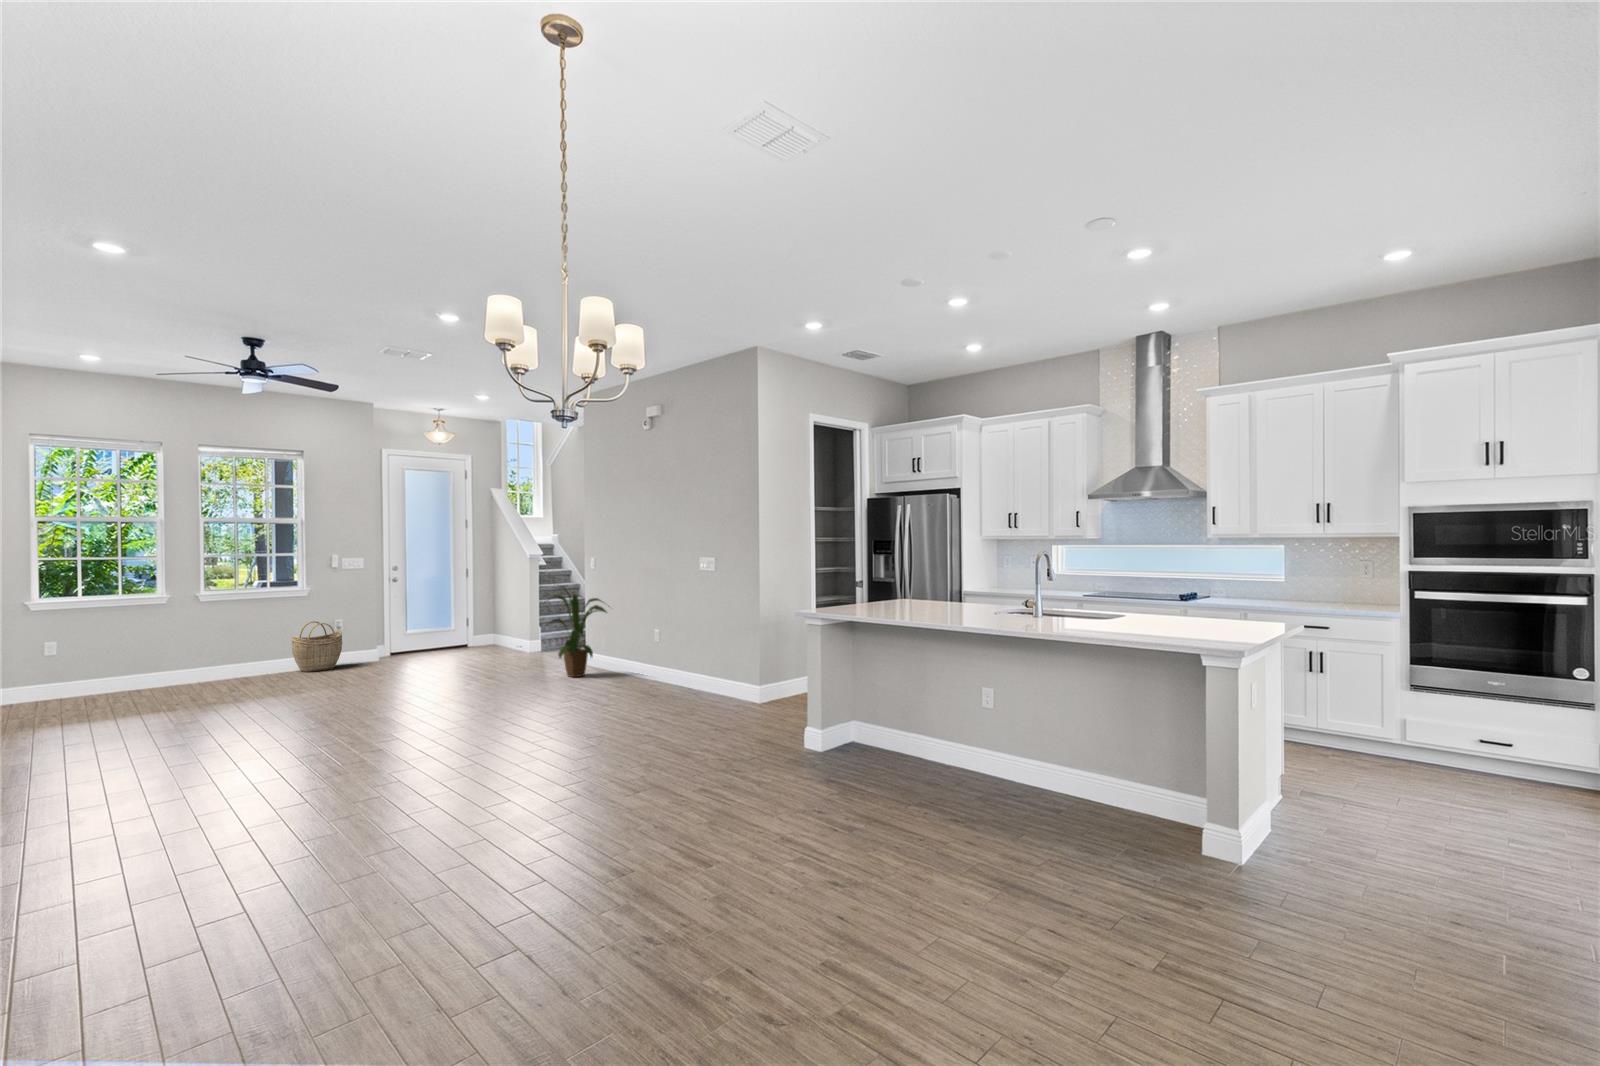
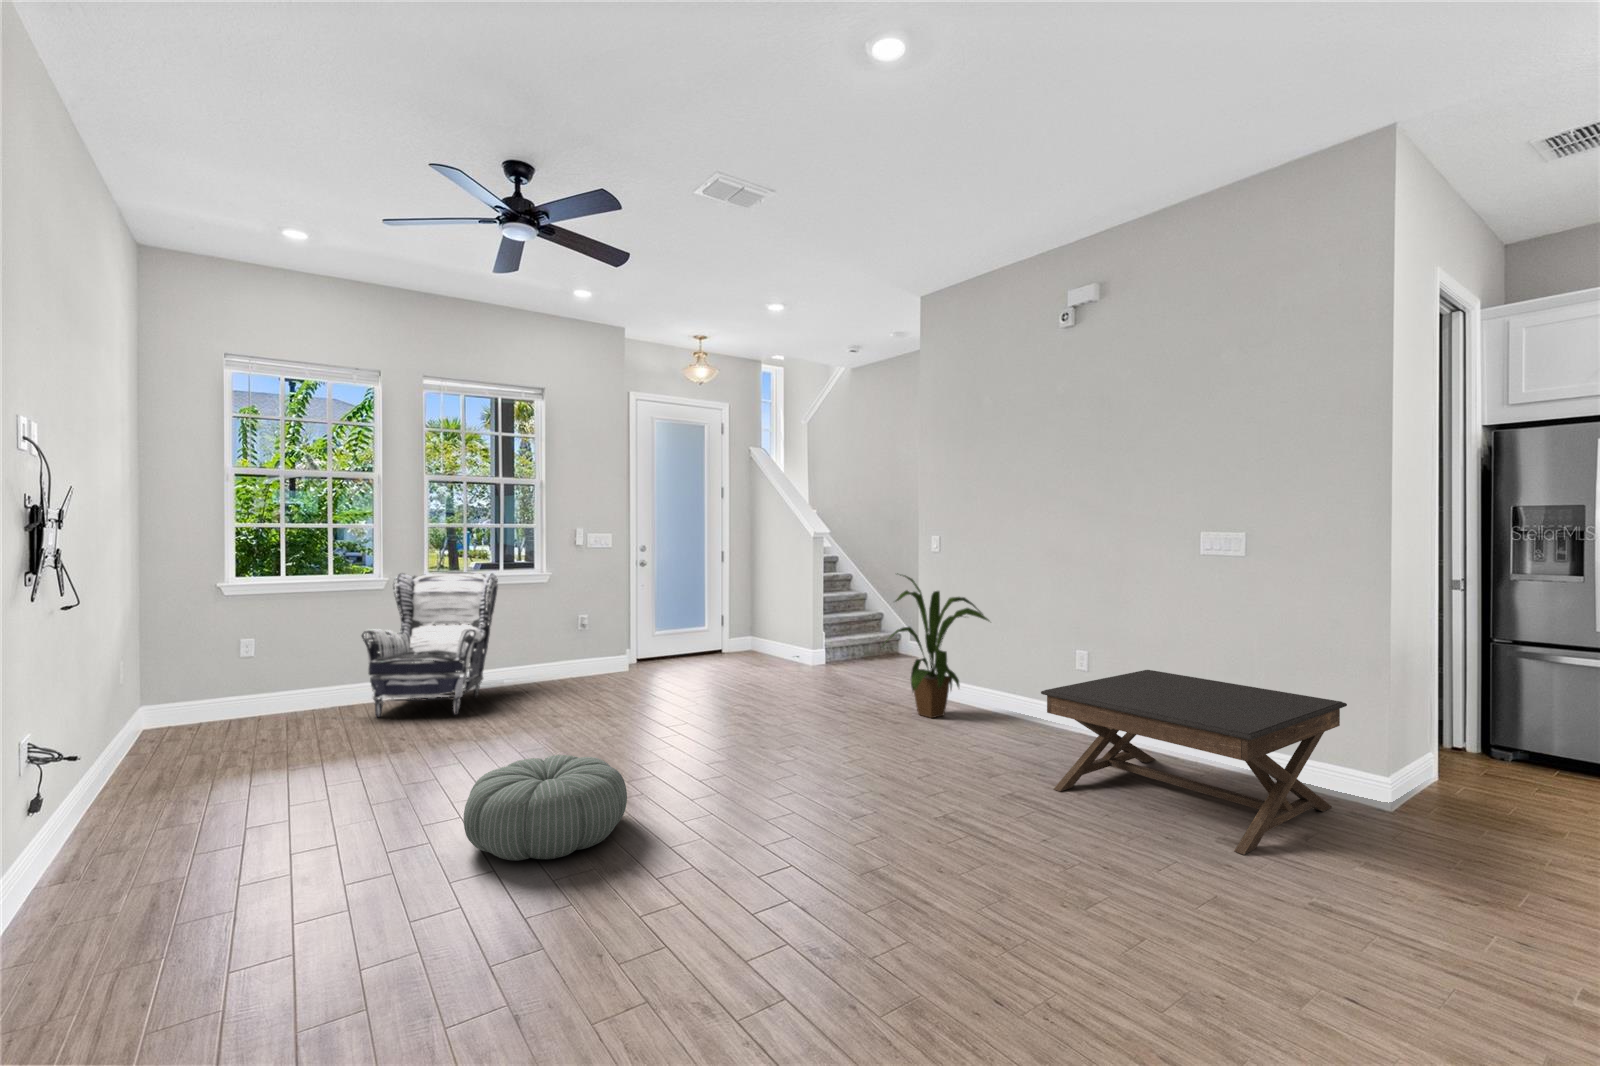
armchair: none [147,590,262,695] -> present [362,572,498,717]
woven basket: present [292,621,342,672] -> none [530,616,589,684]
coffee table: none [591,637,746,722] -> present [1041,670,1347,855]
pouf: none [212,695,320,746] -> present [463,755,627,861]

